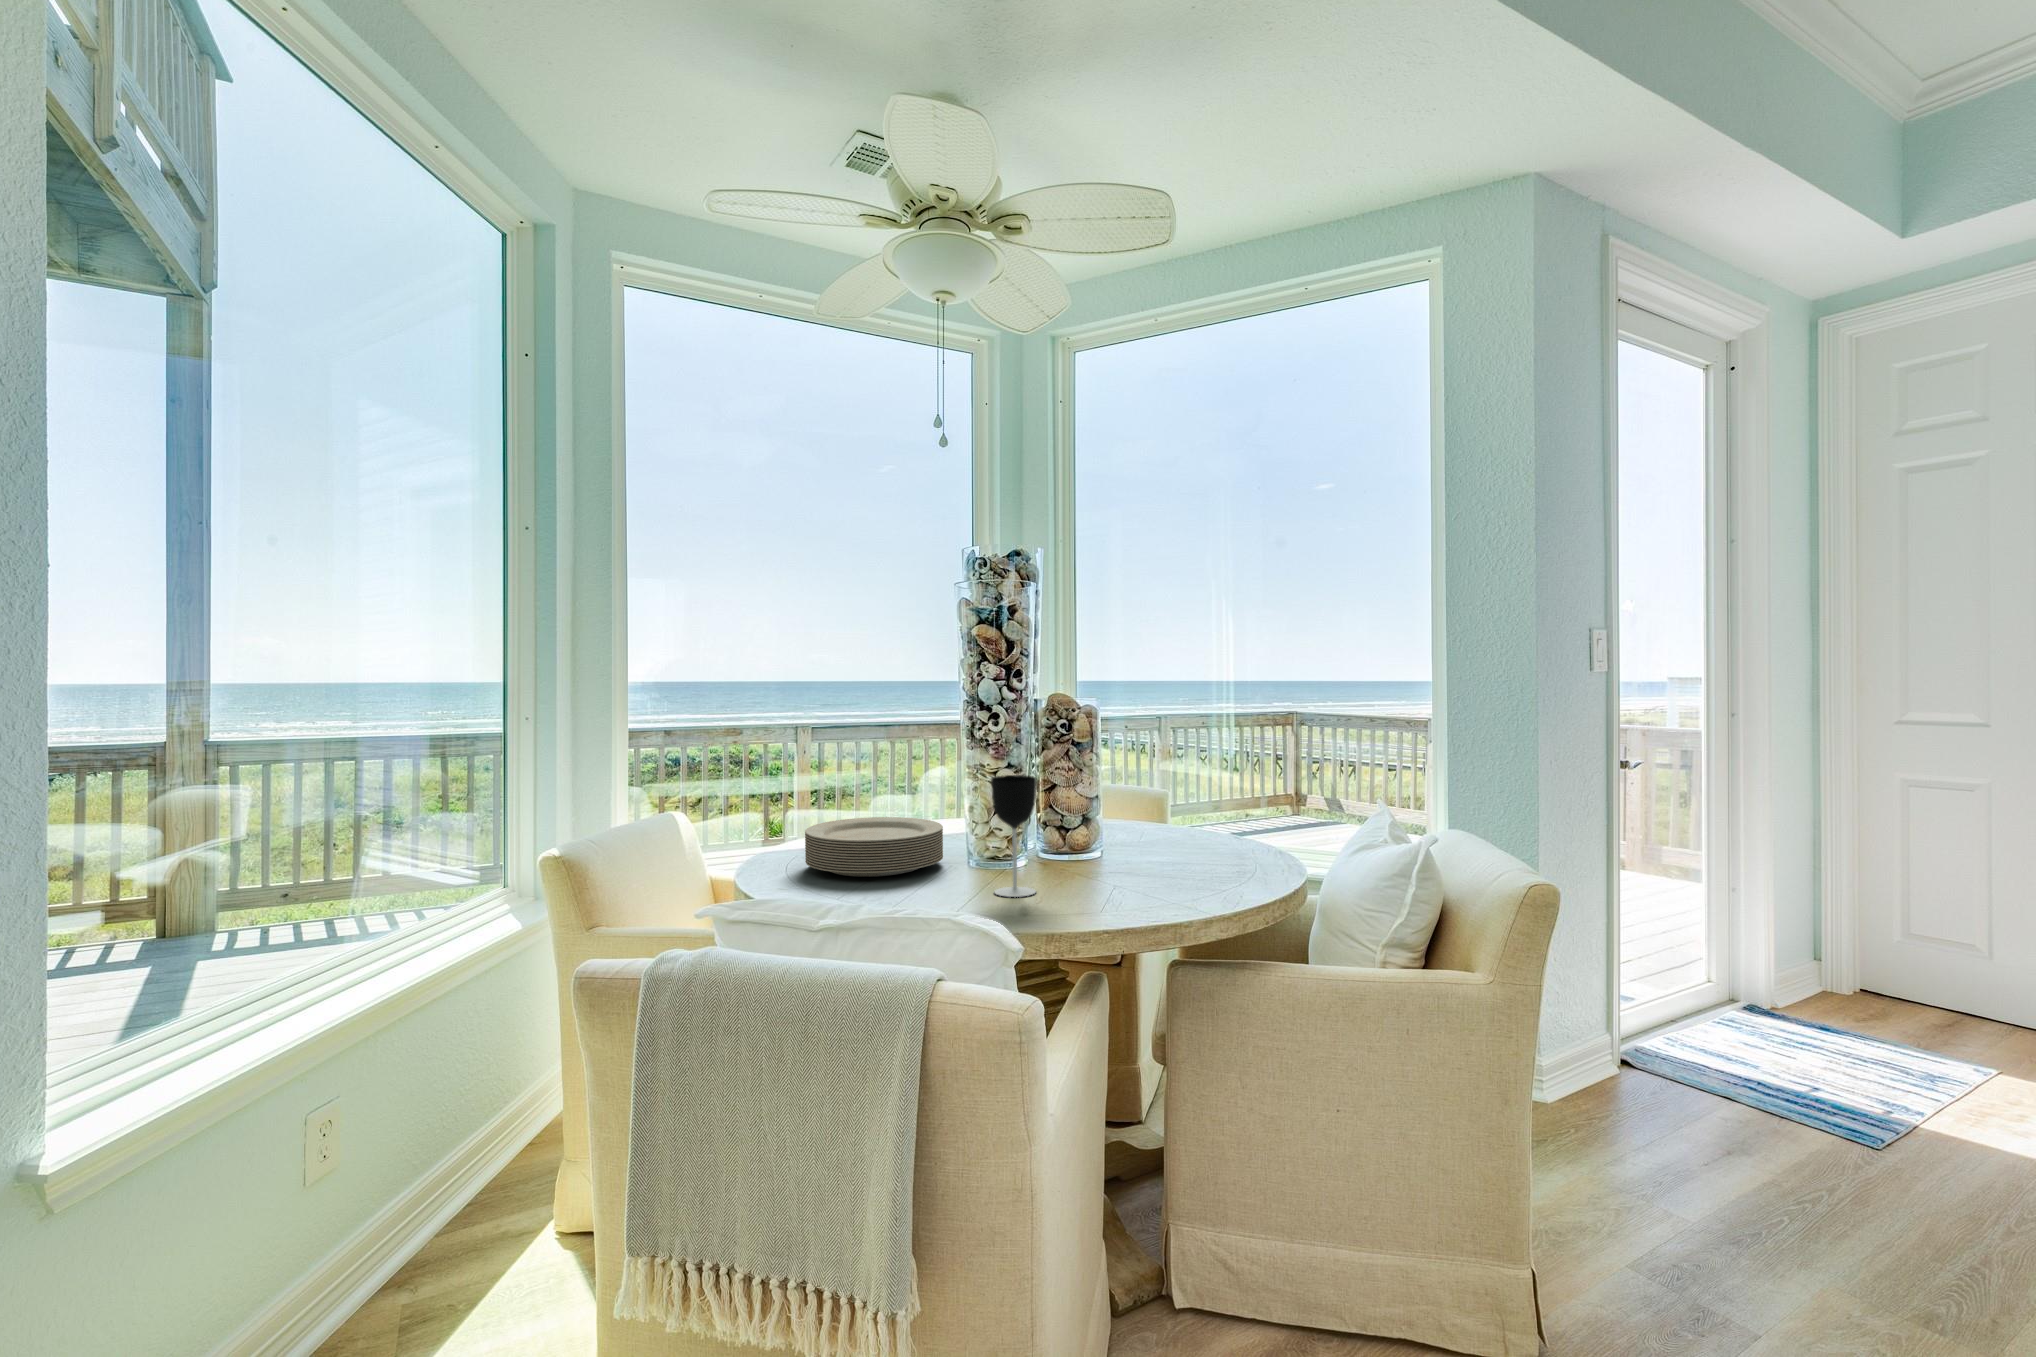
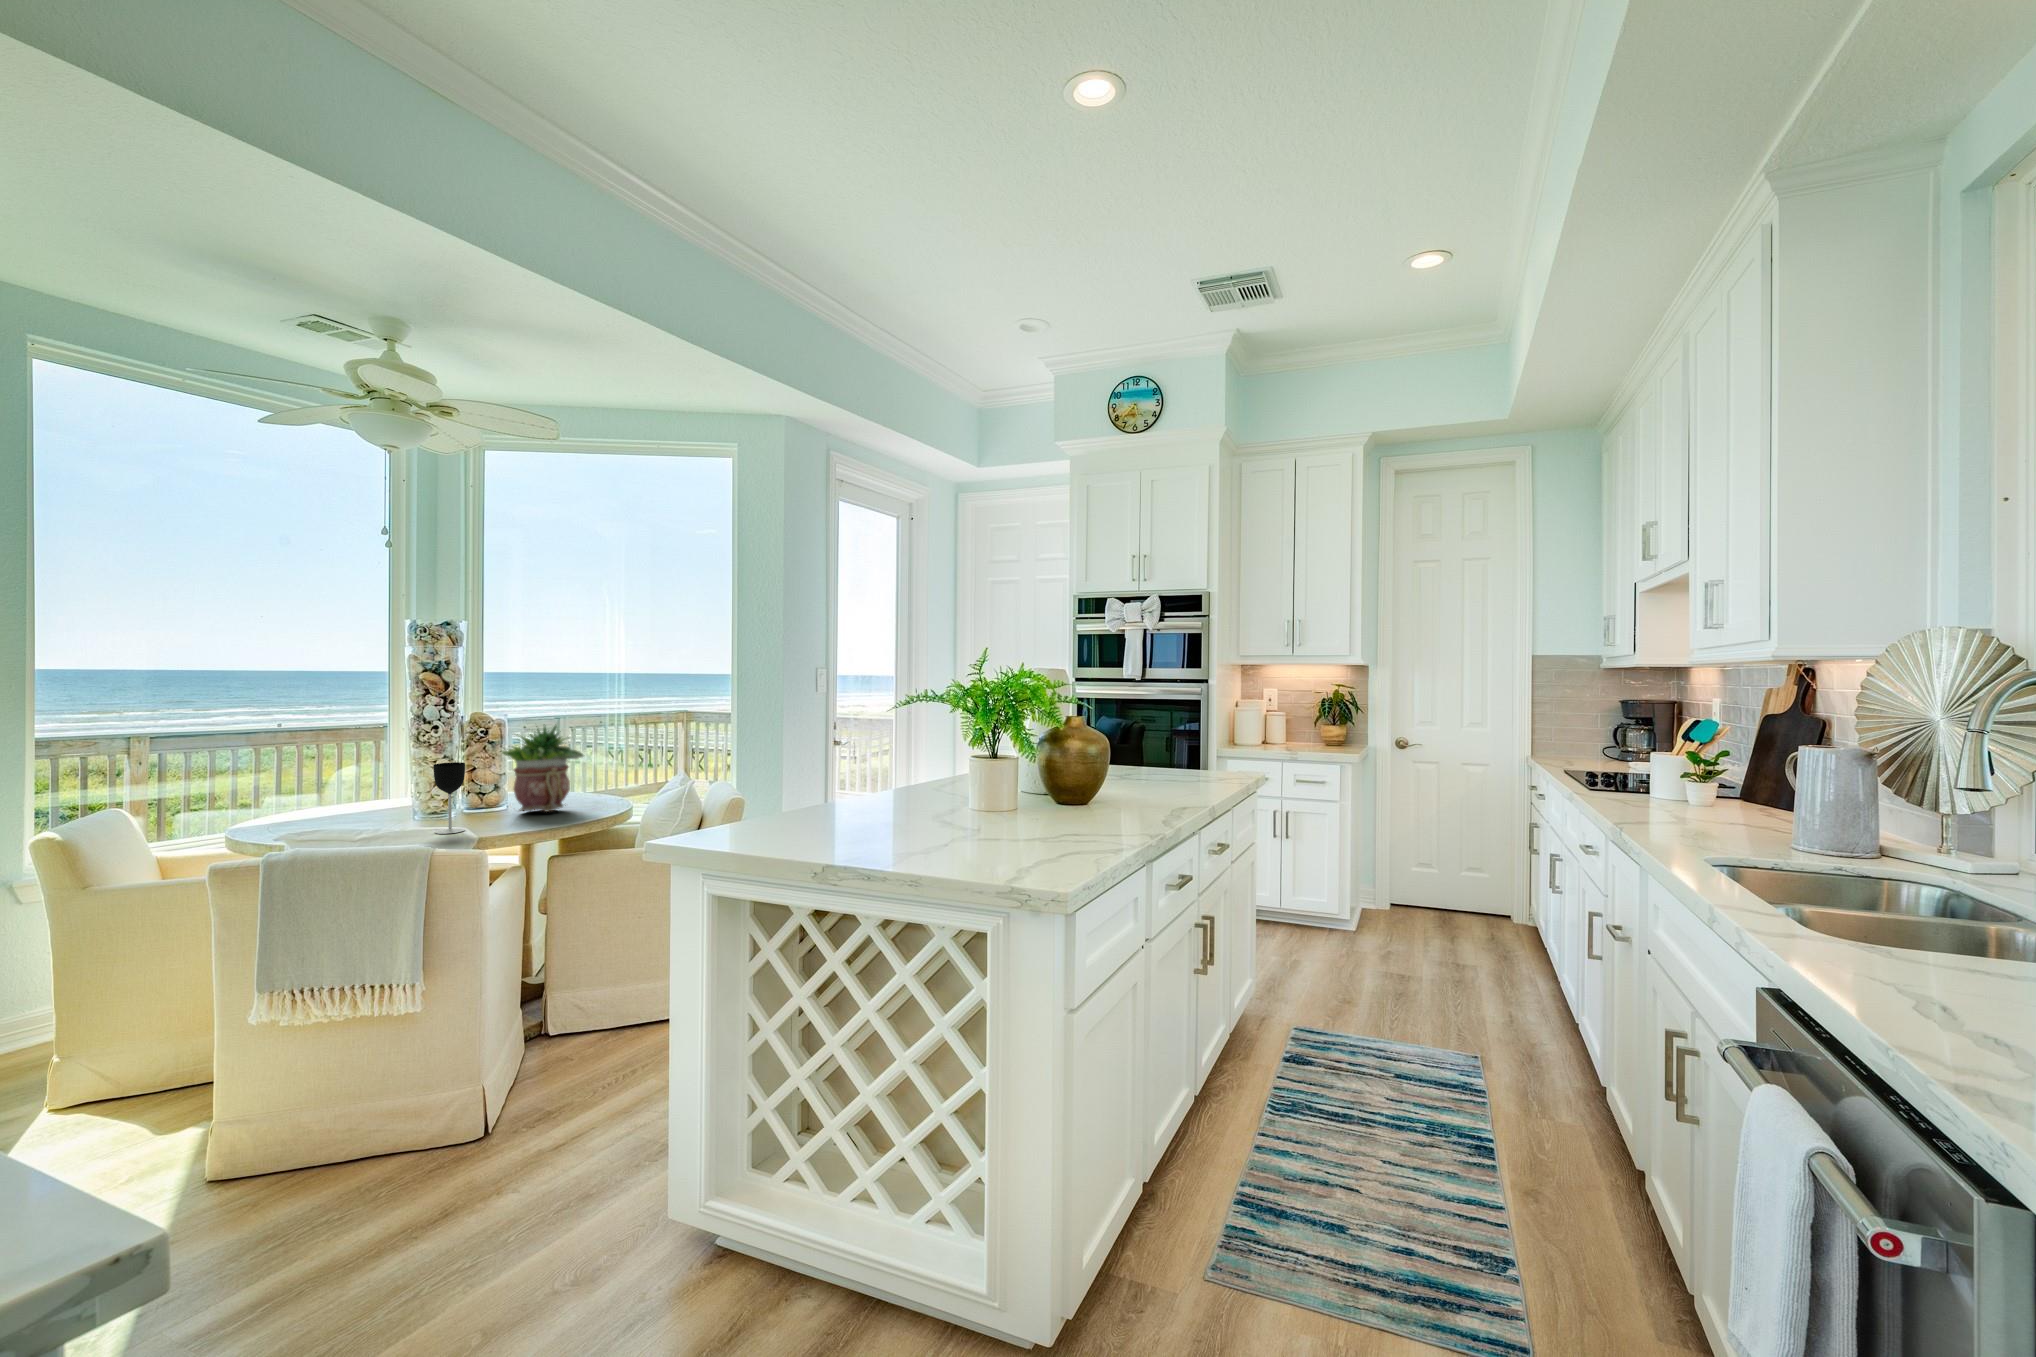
potted plant: none [1087,714,1216,868] -> present [502,724,583,812]
plate: present [805,817,943,877] -> none [280,796,393,834]

